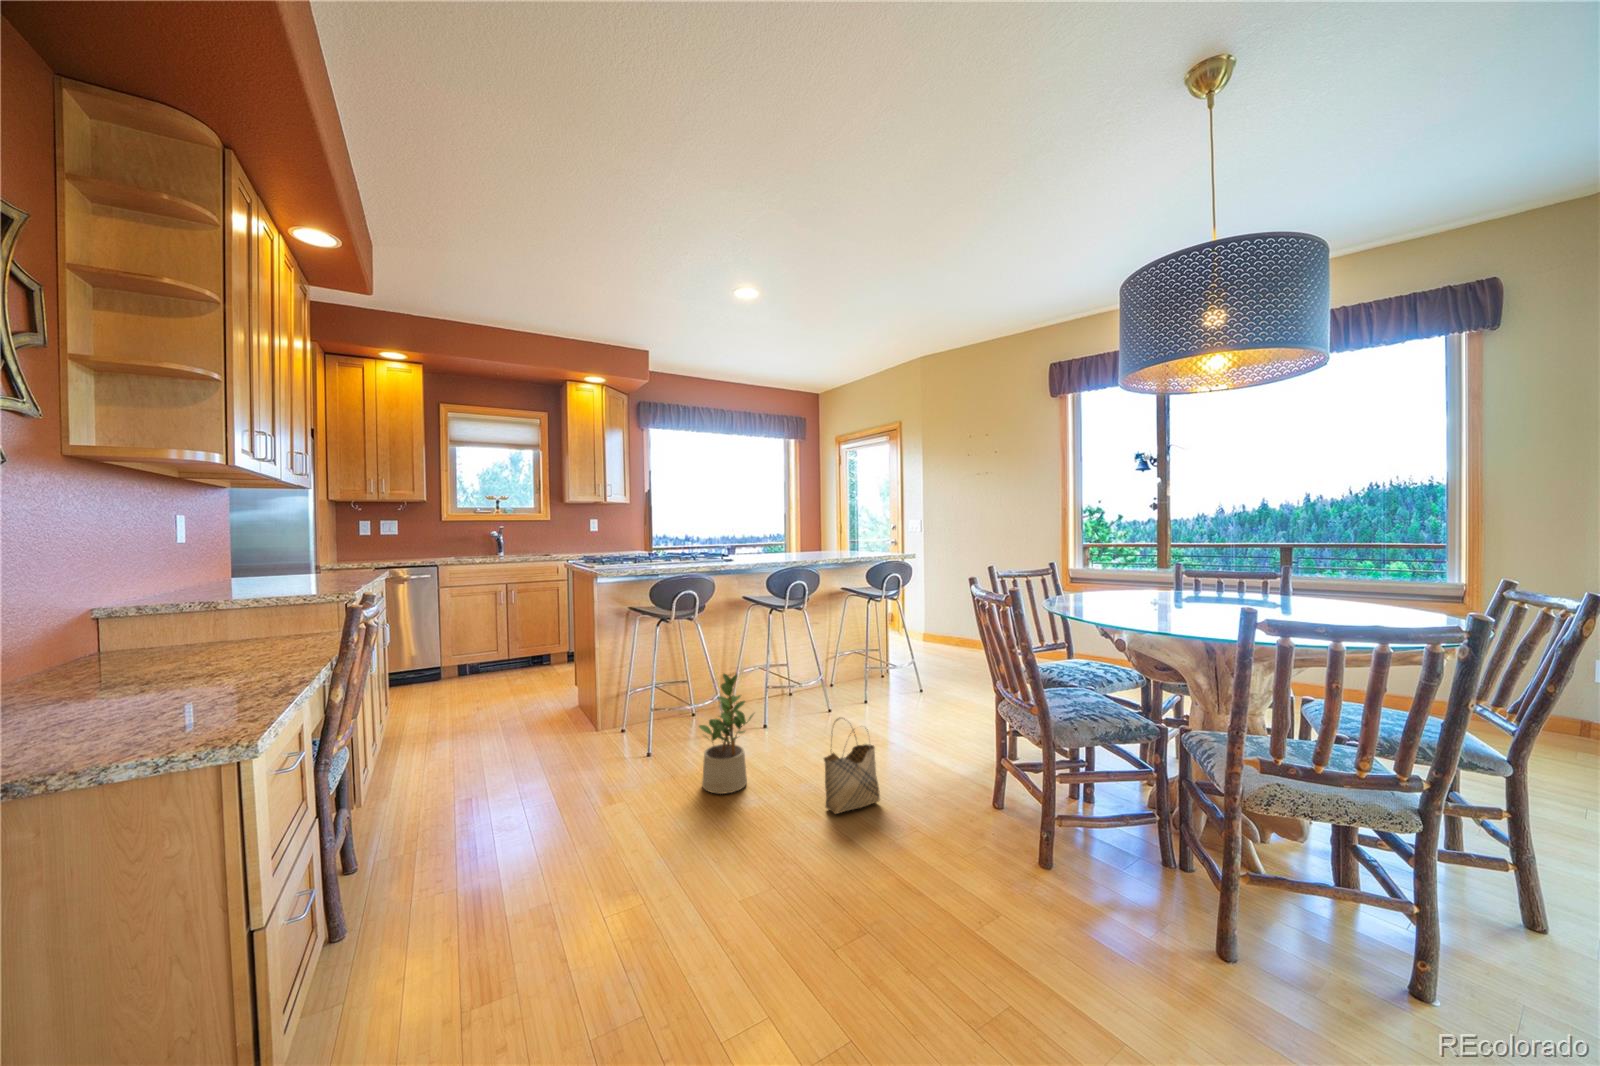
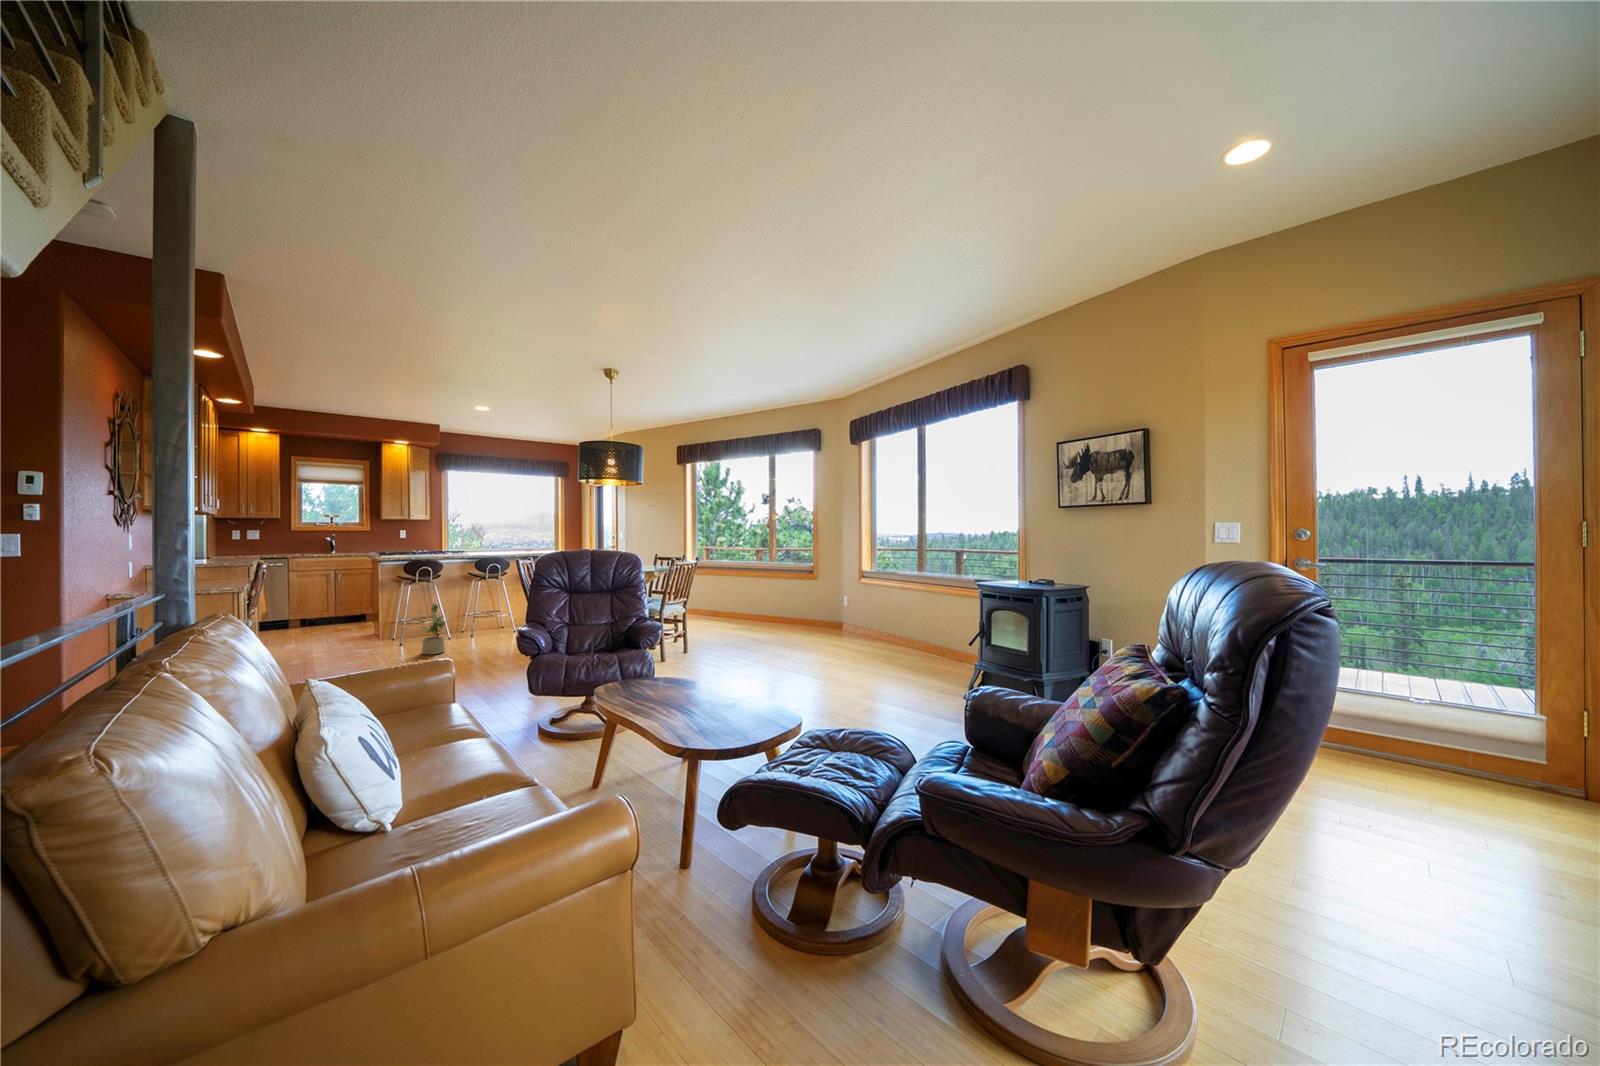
woven basket: present [824,719,880,814] -> none [470,620,498,656]

